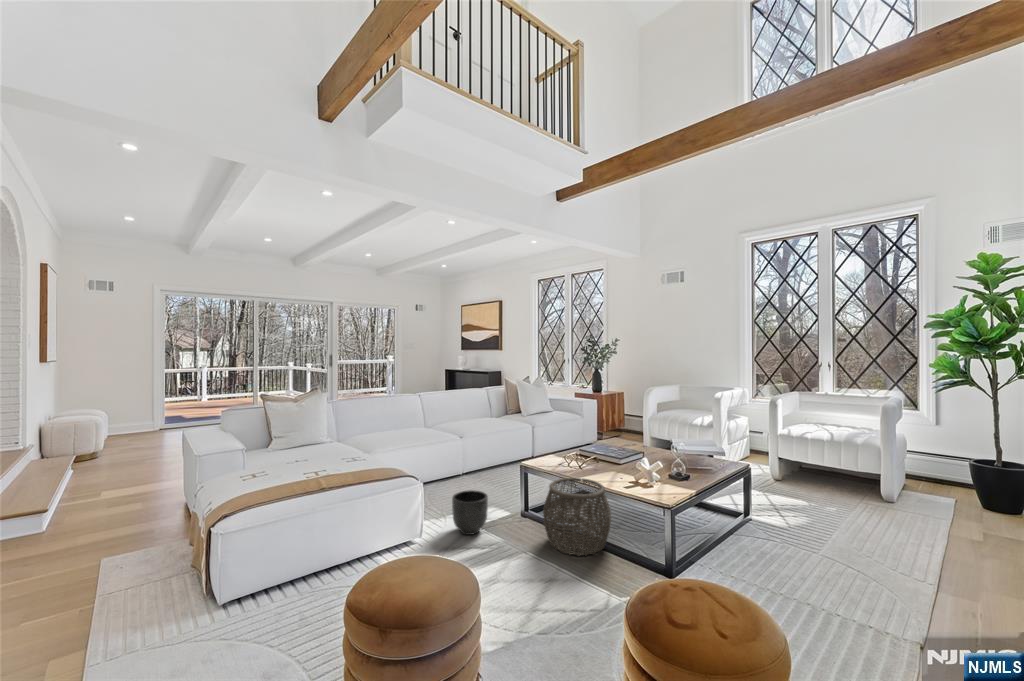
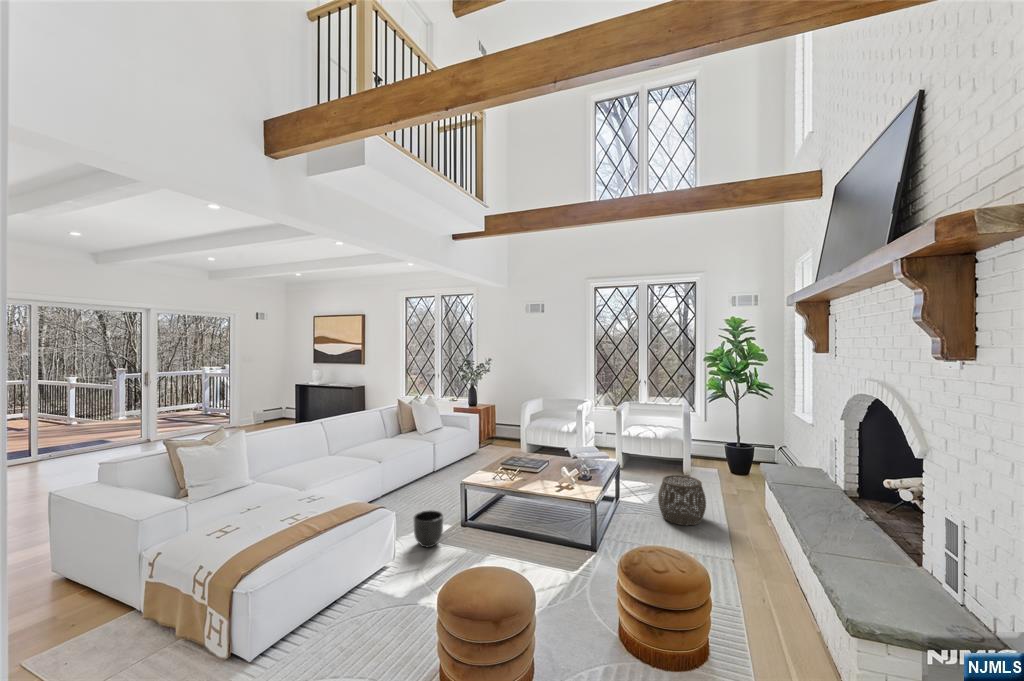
woven basket: present [543,478,611,556] -> present [658,475,706,525]

